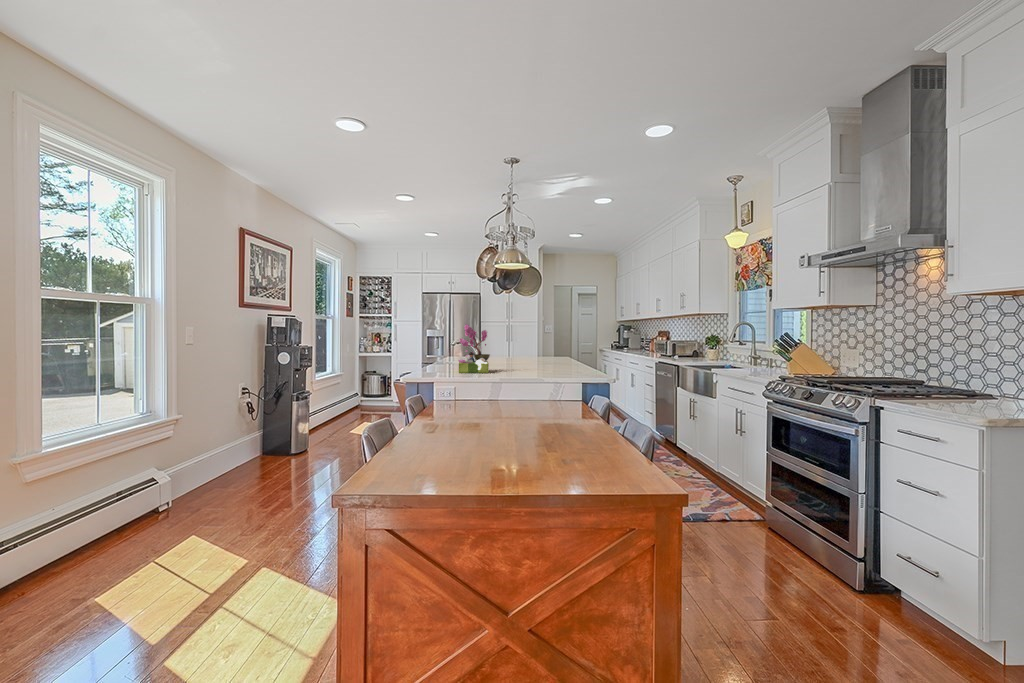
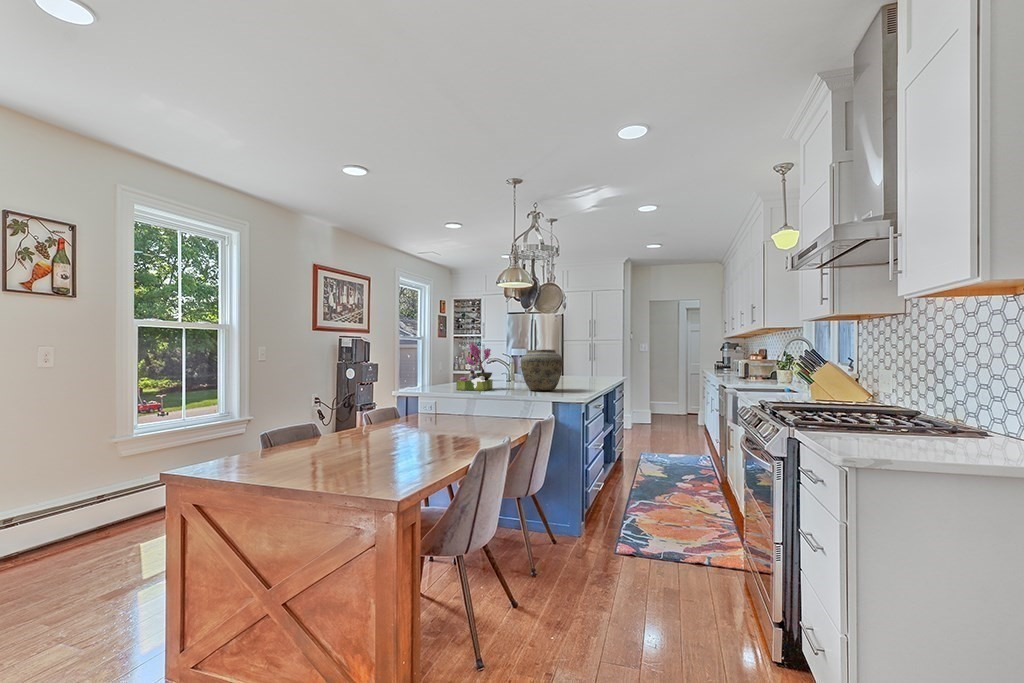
vase: none [519,331,560,371] -> present [521,349,563,390]

